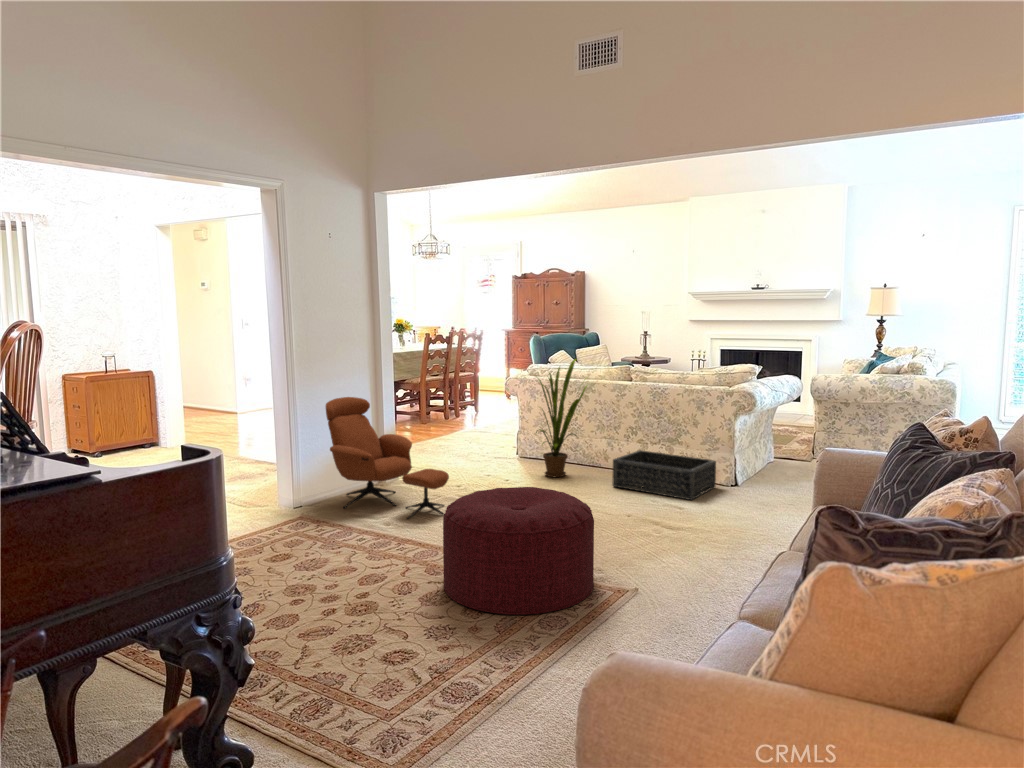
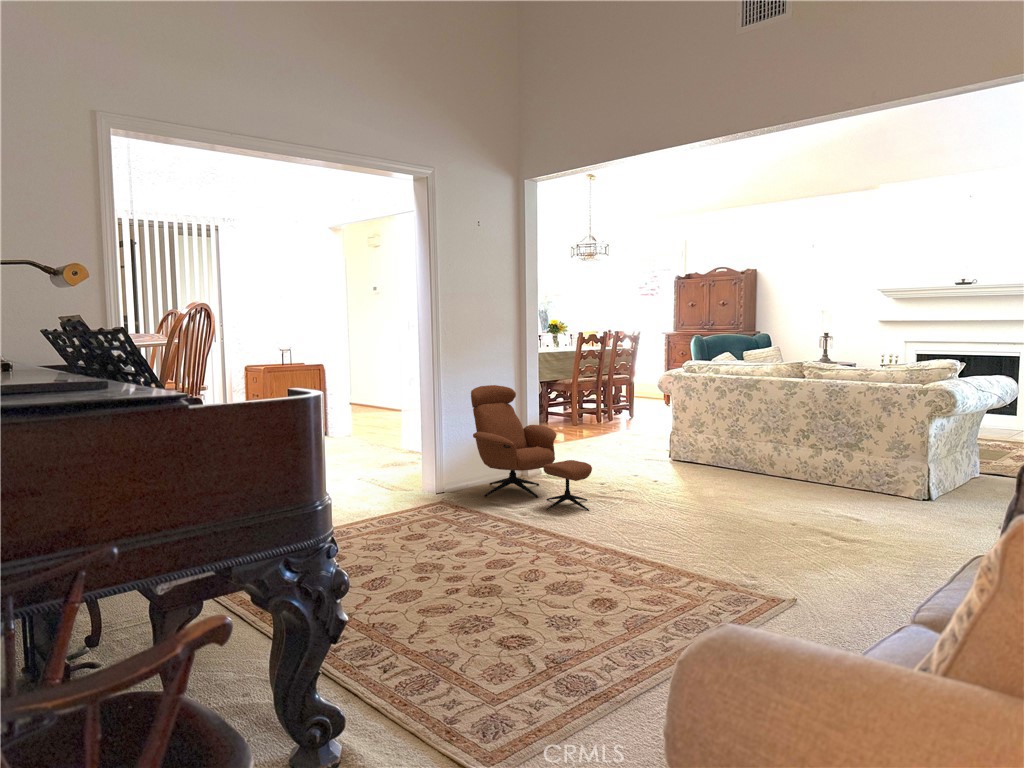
house plant: present [536,359,587,477] -> none [685,353,754,480]
basket: present [612,450,716,500] -> none [776,455,902,512]
ottoman: present [443,487,594,615] -> none [575,476,746,614]

